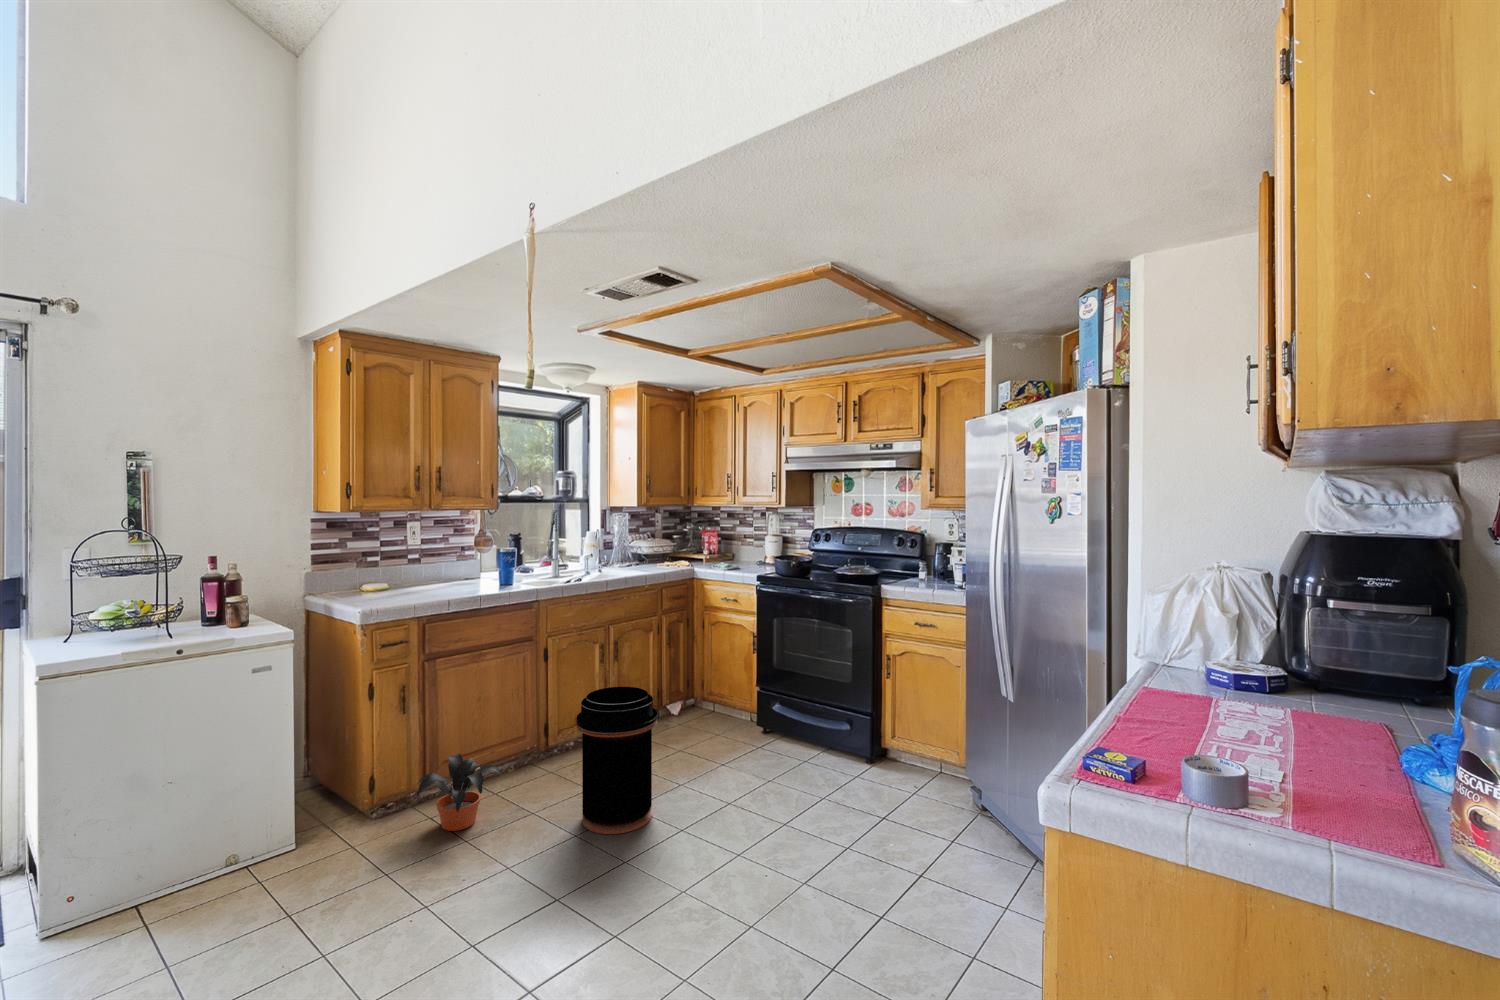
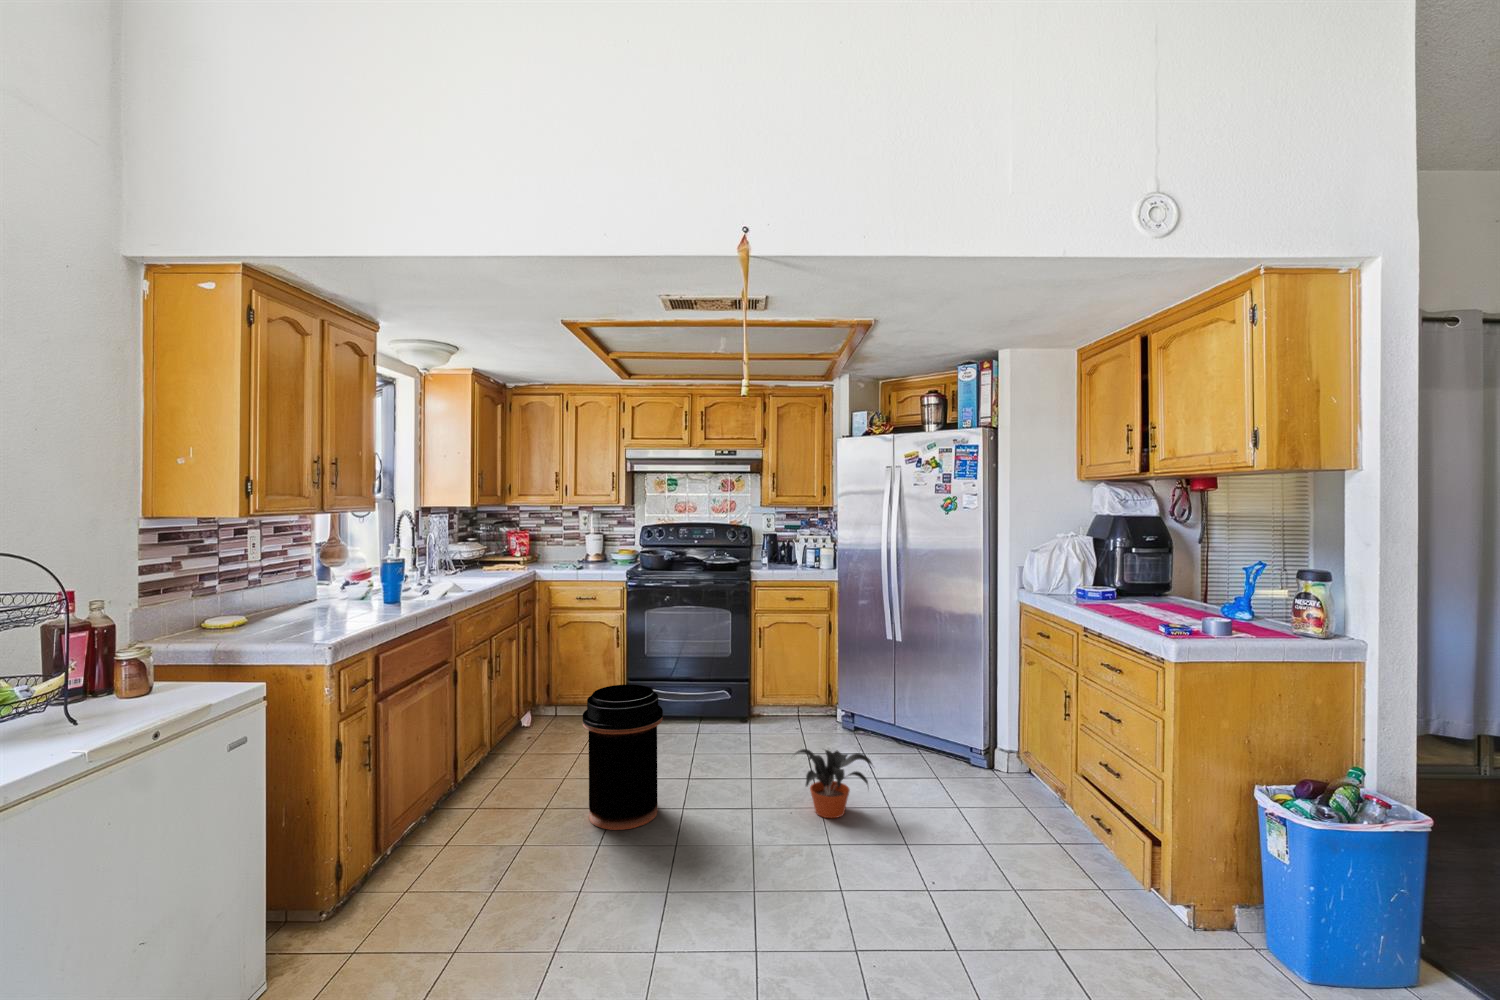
potted plant: present [417,754,502,831] -> present [795,749,872,818]

